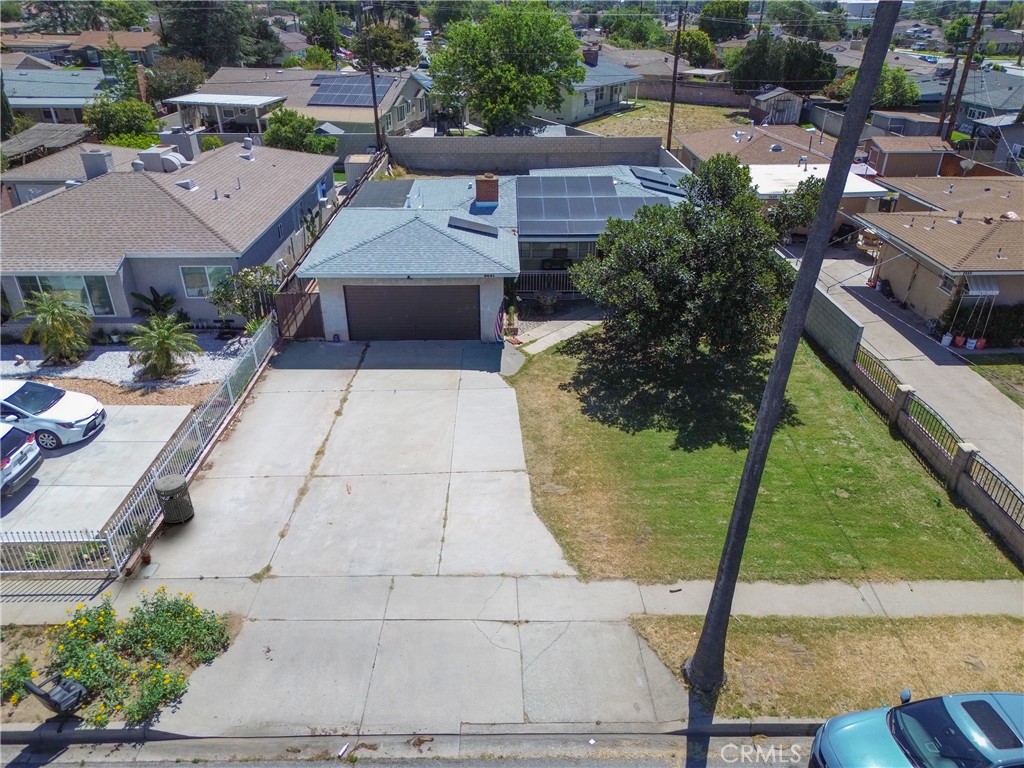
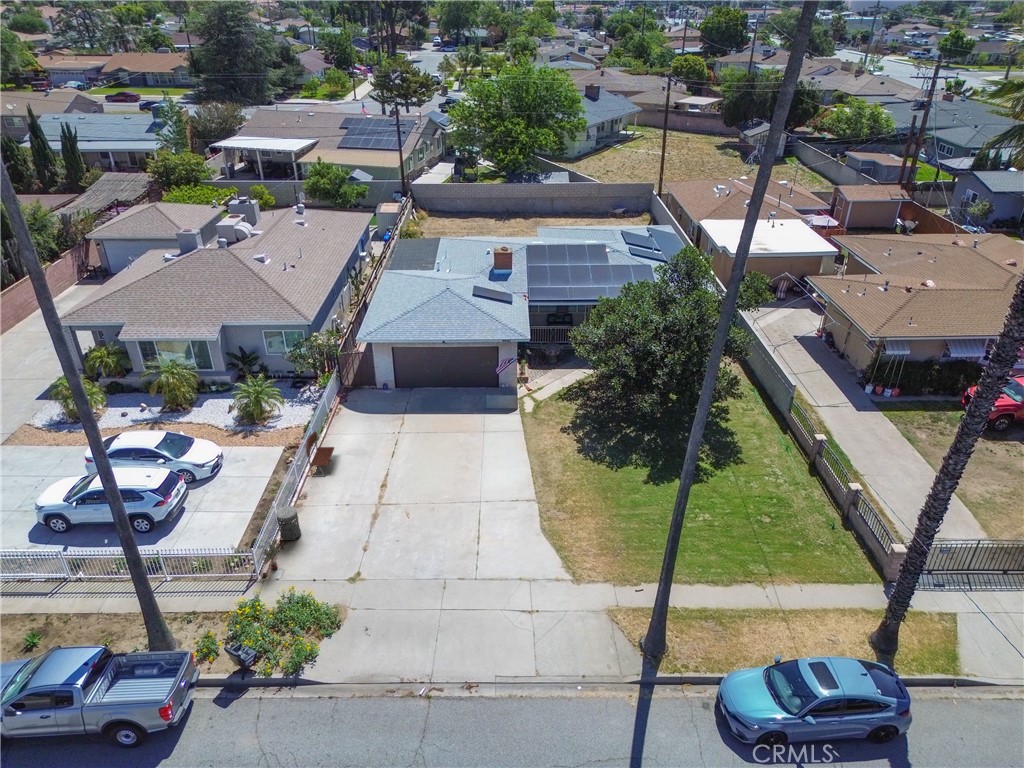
bench: none [213,382,257,442] -> present [306,432,334,477]

